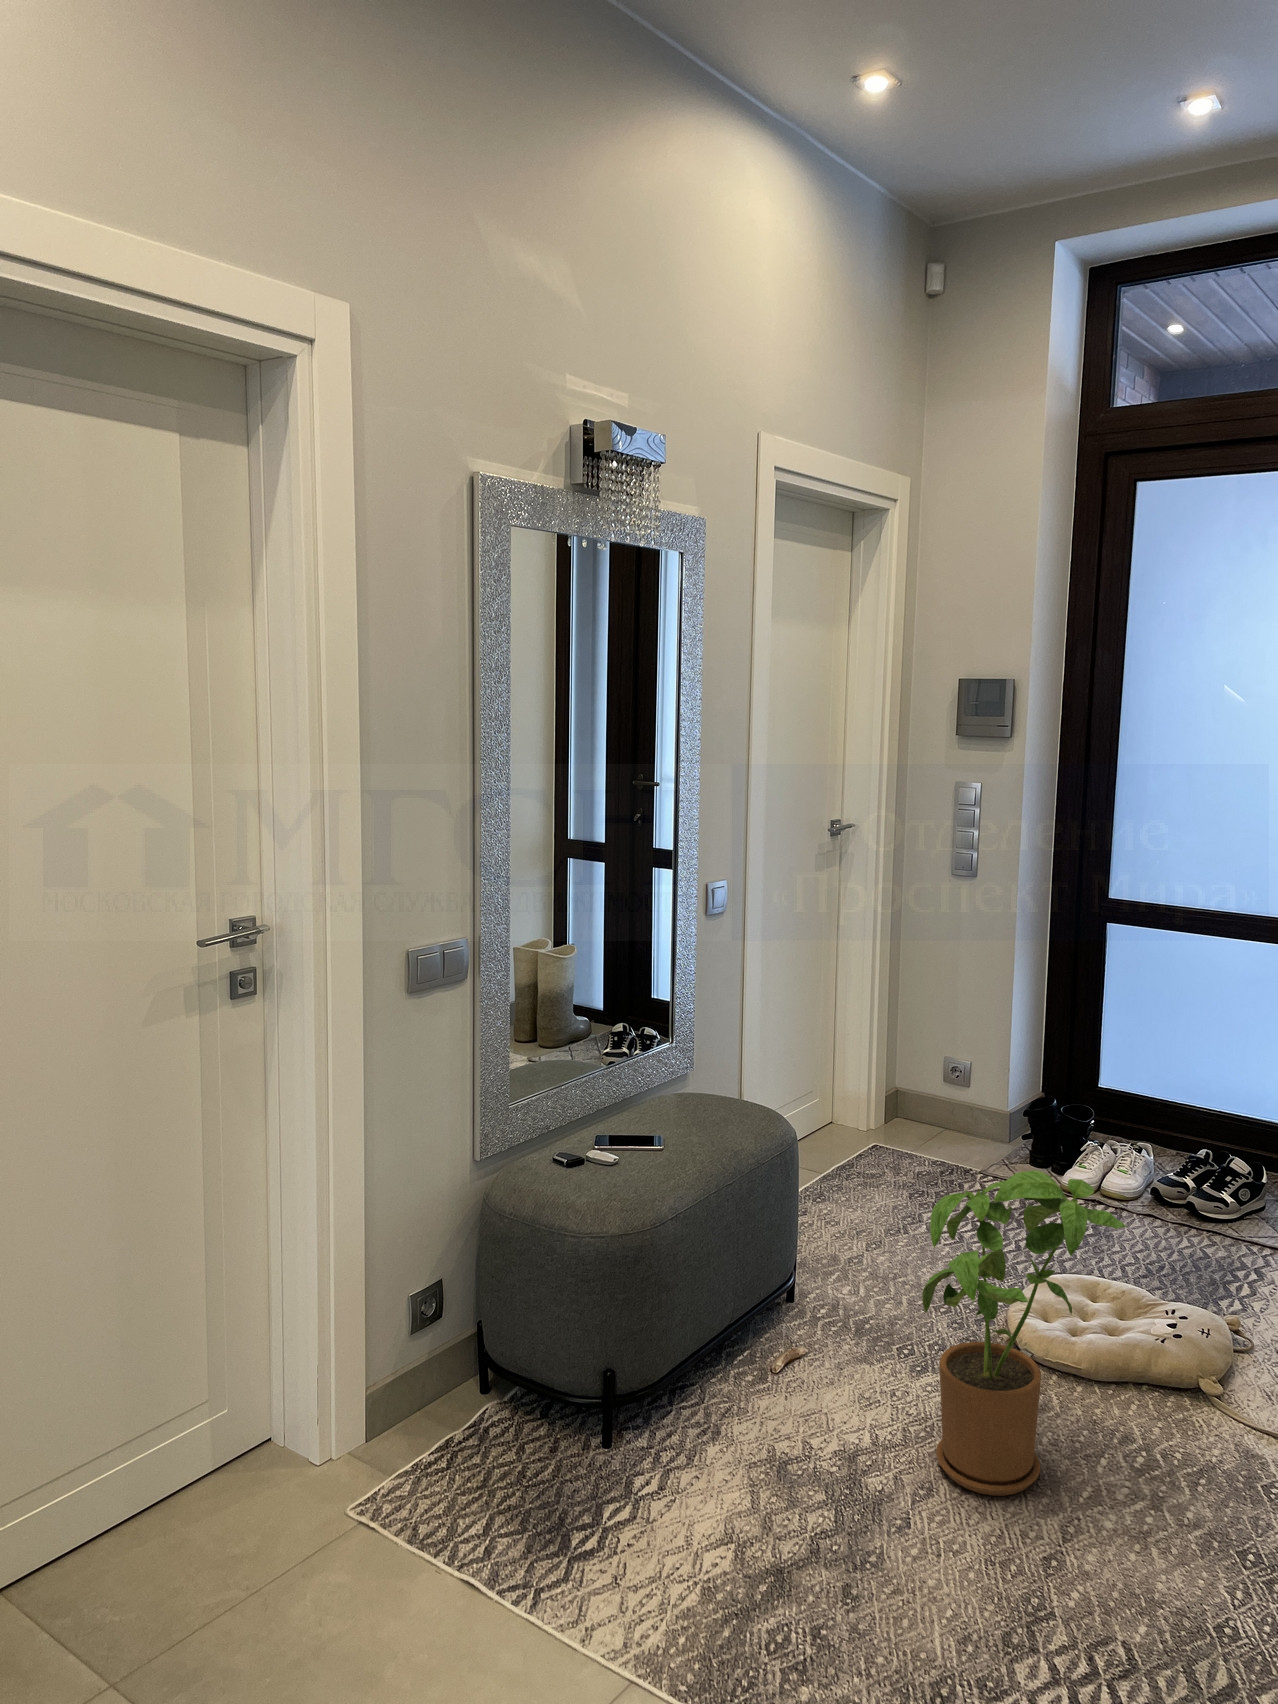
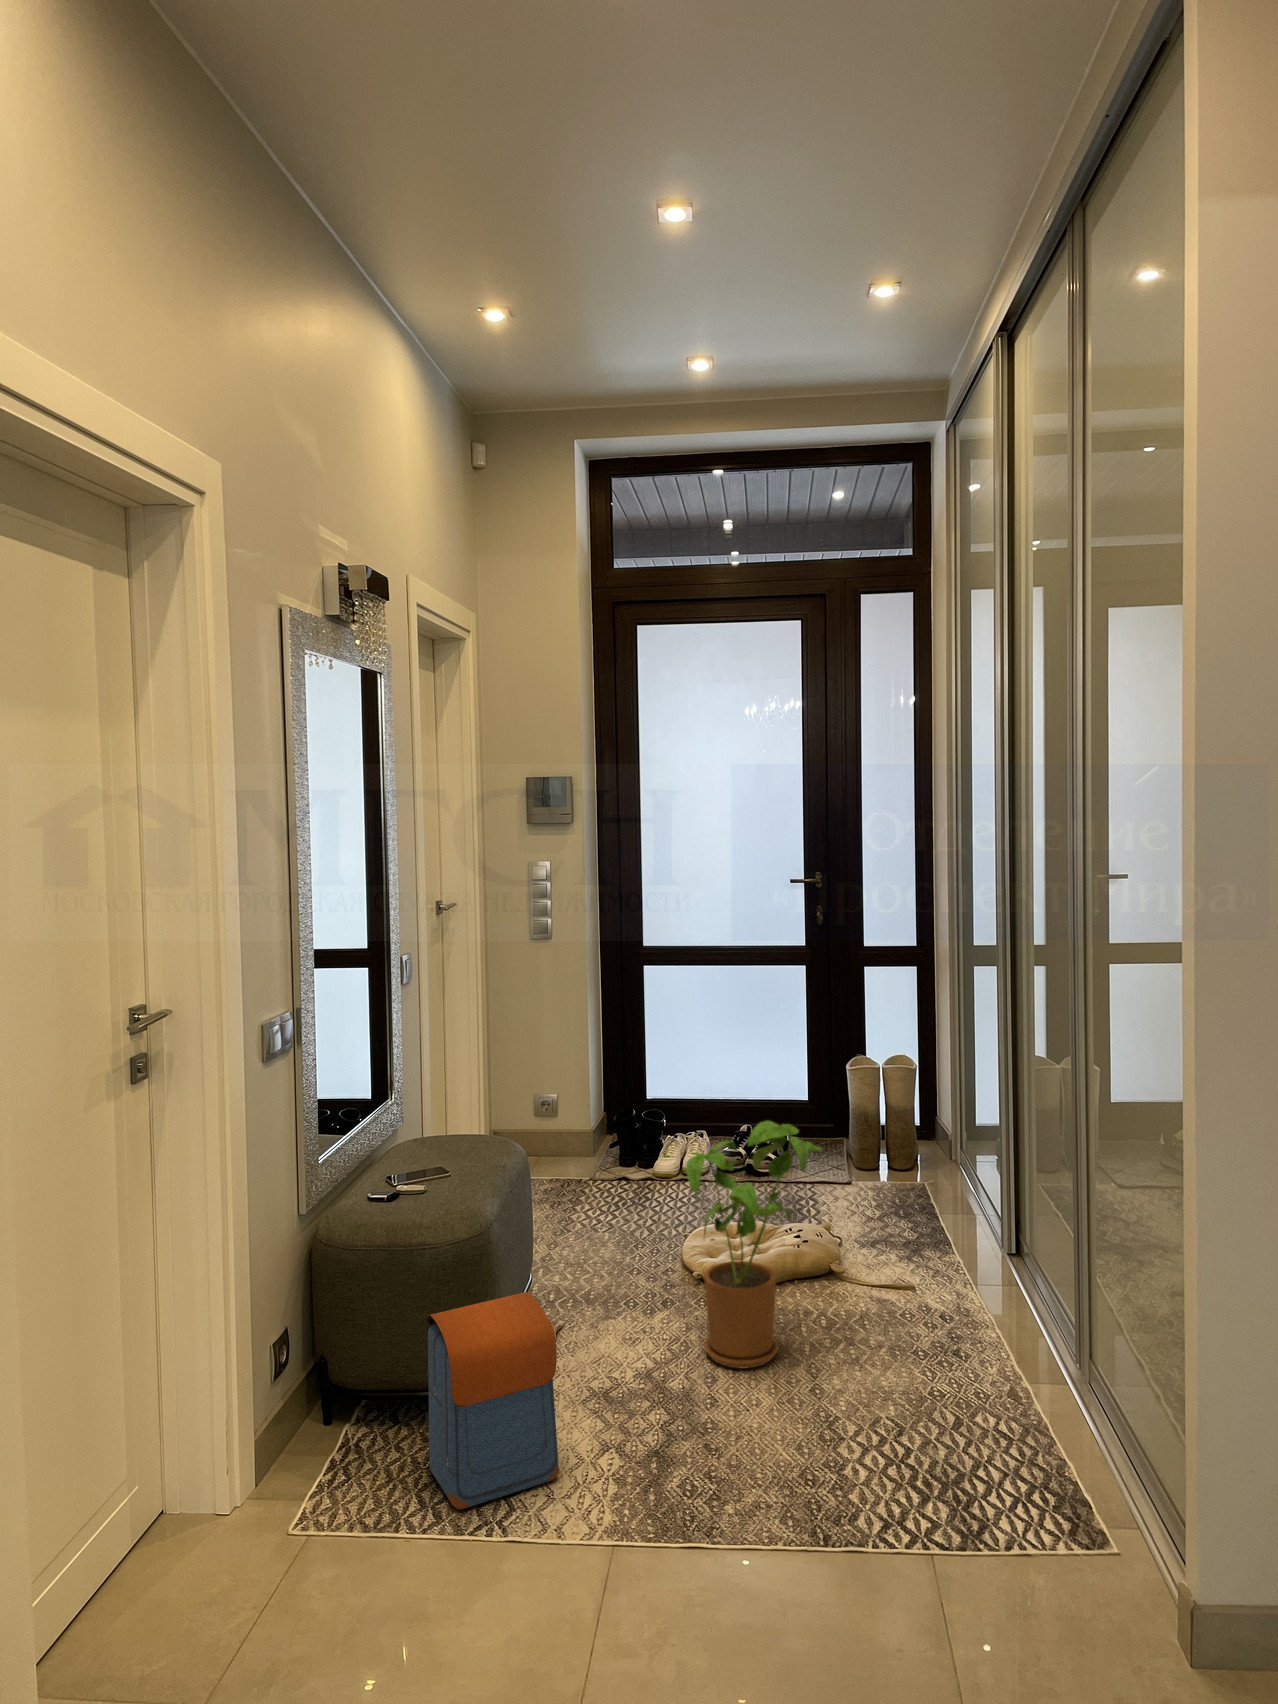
backpack: none [506,1319,651,1556] -> present [427,1292,559,1509]

